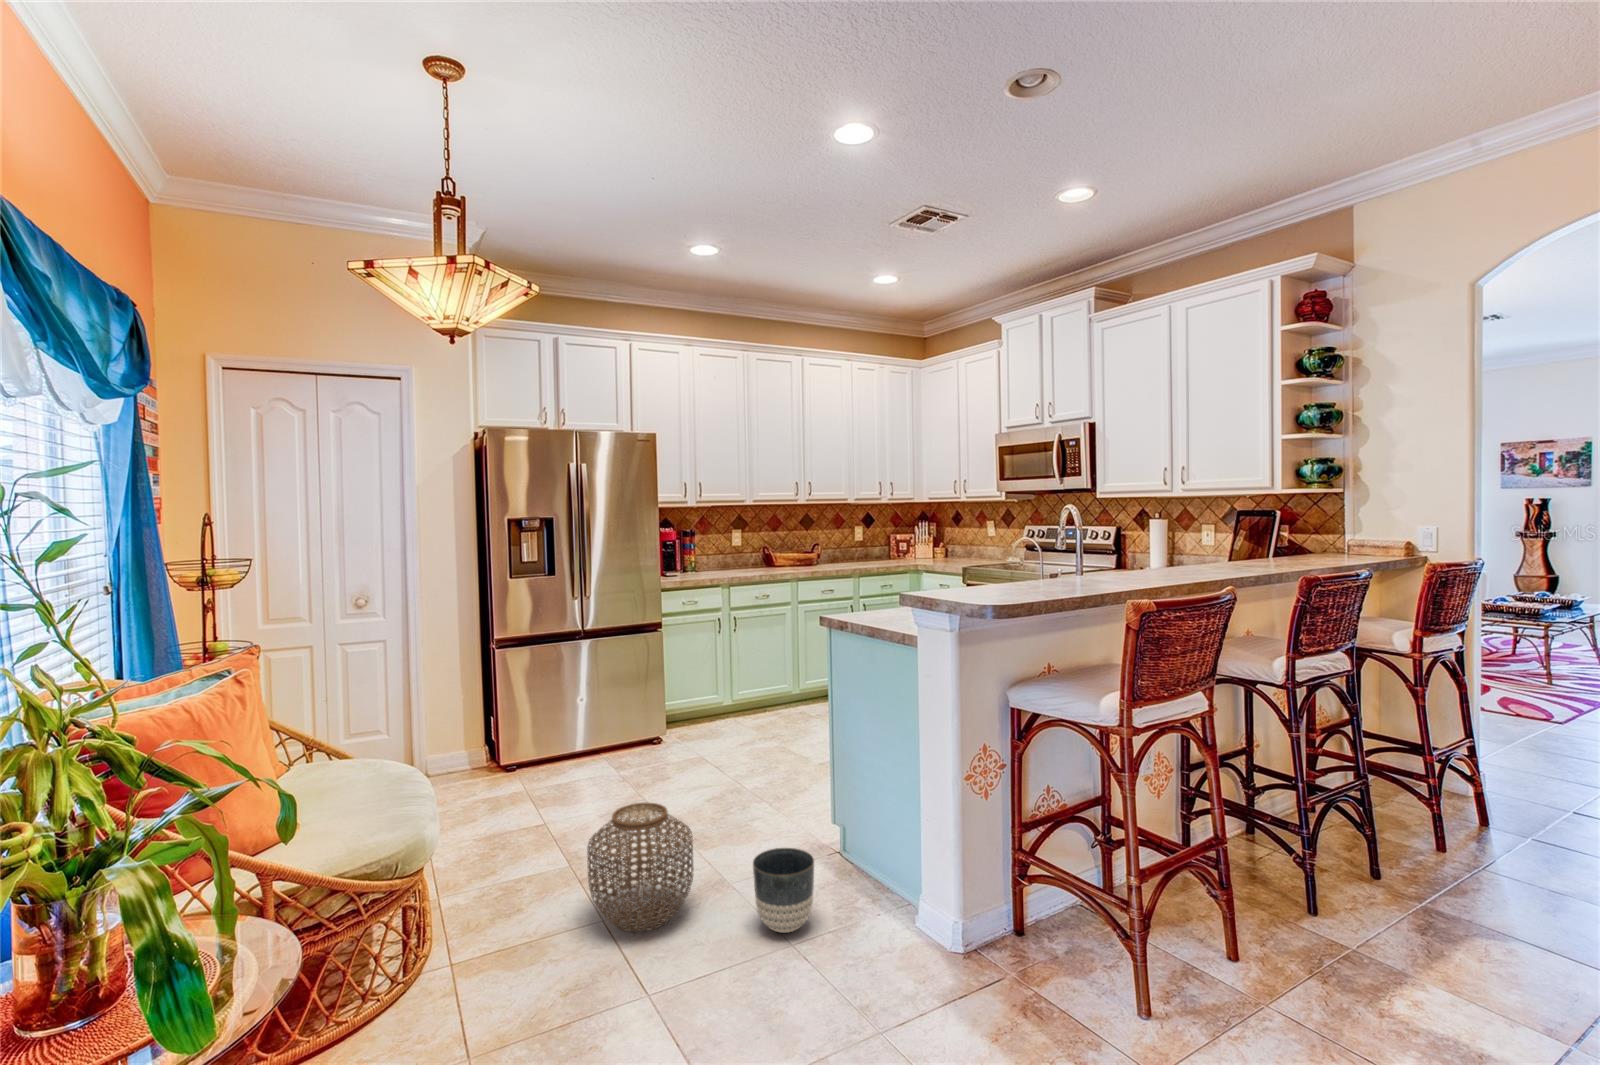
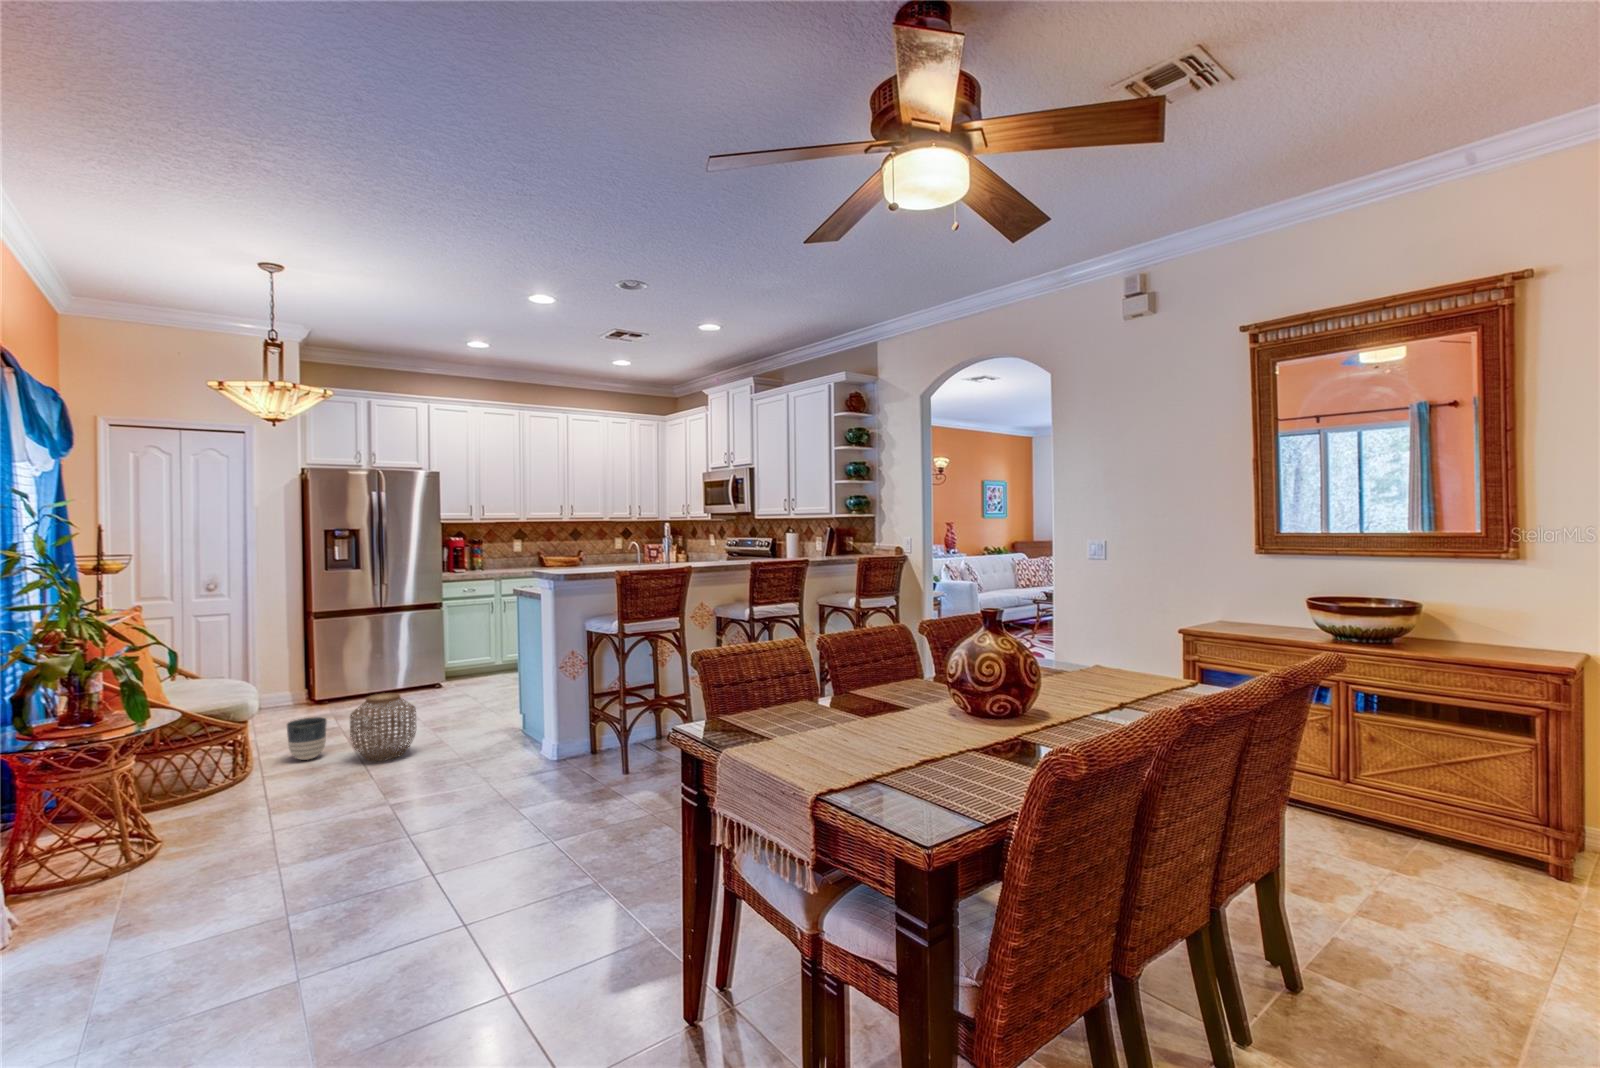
planter: present [753,848,814,933] -> present [287,717,327,760]

